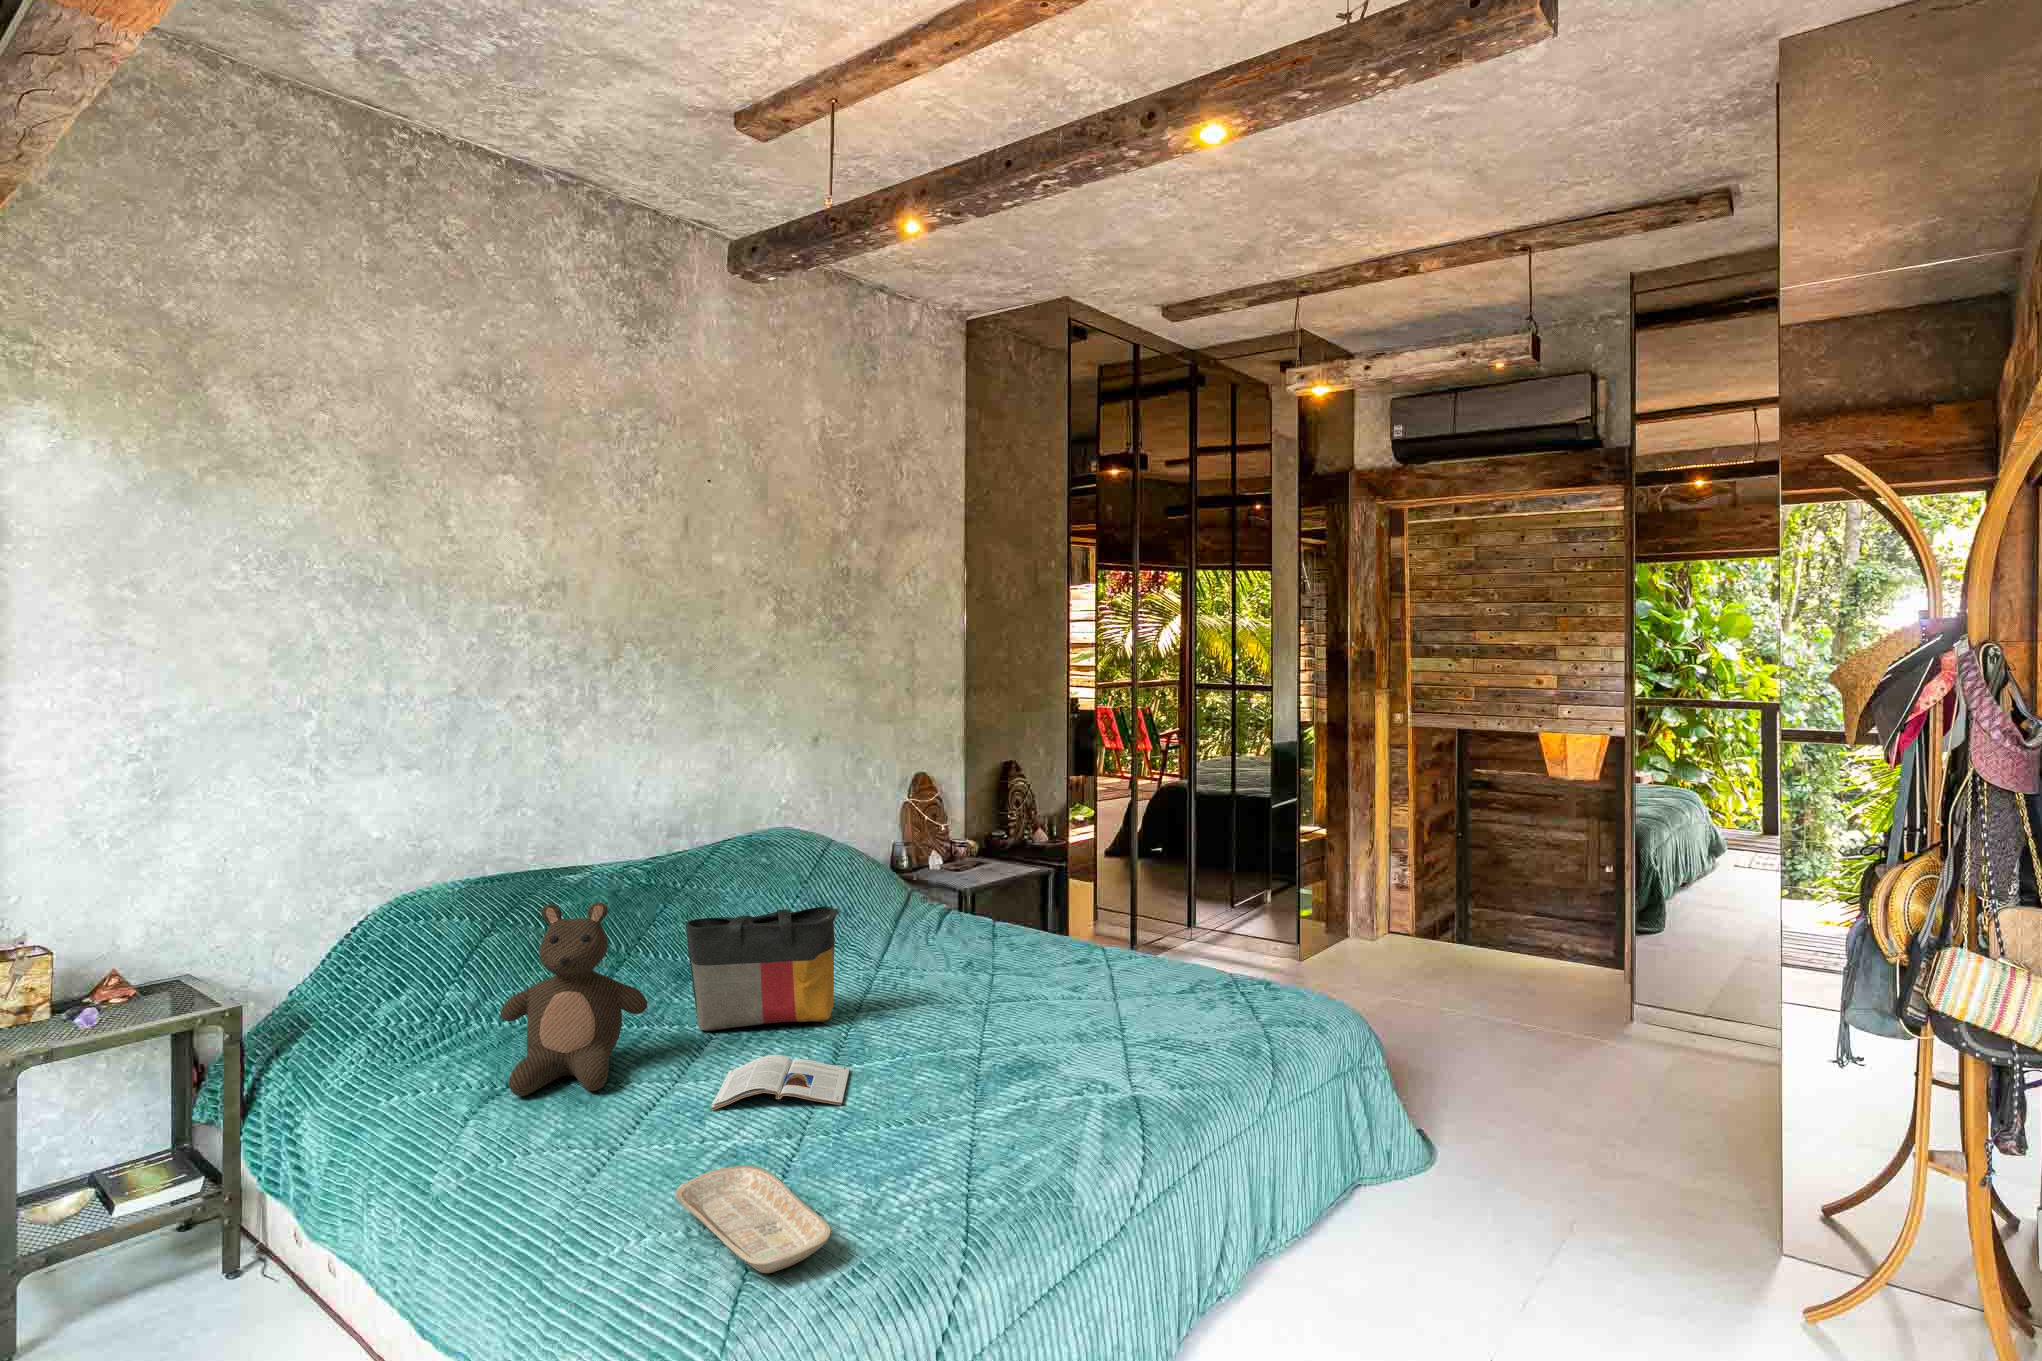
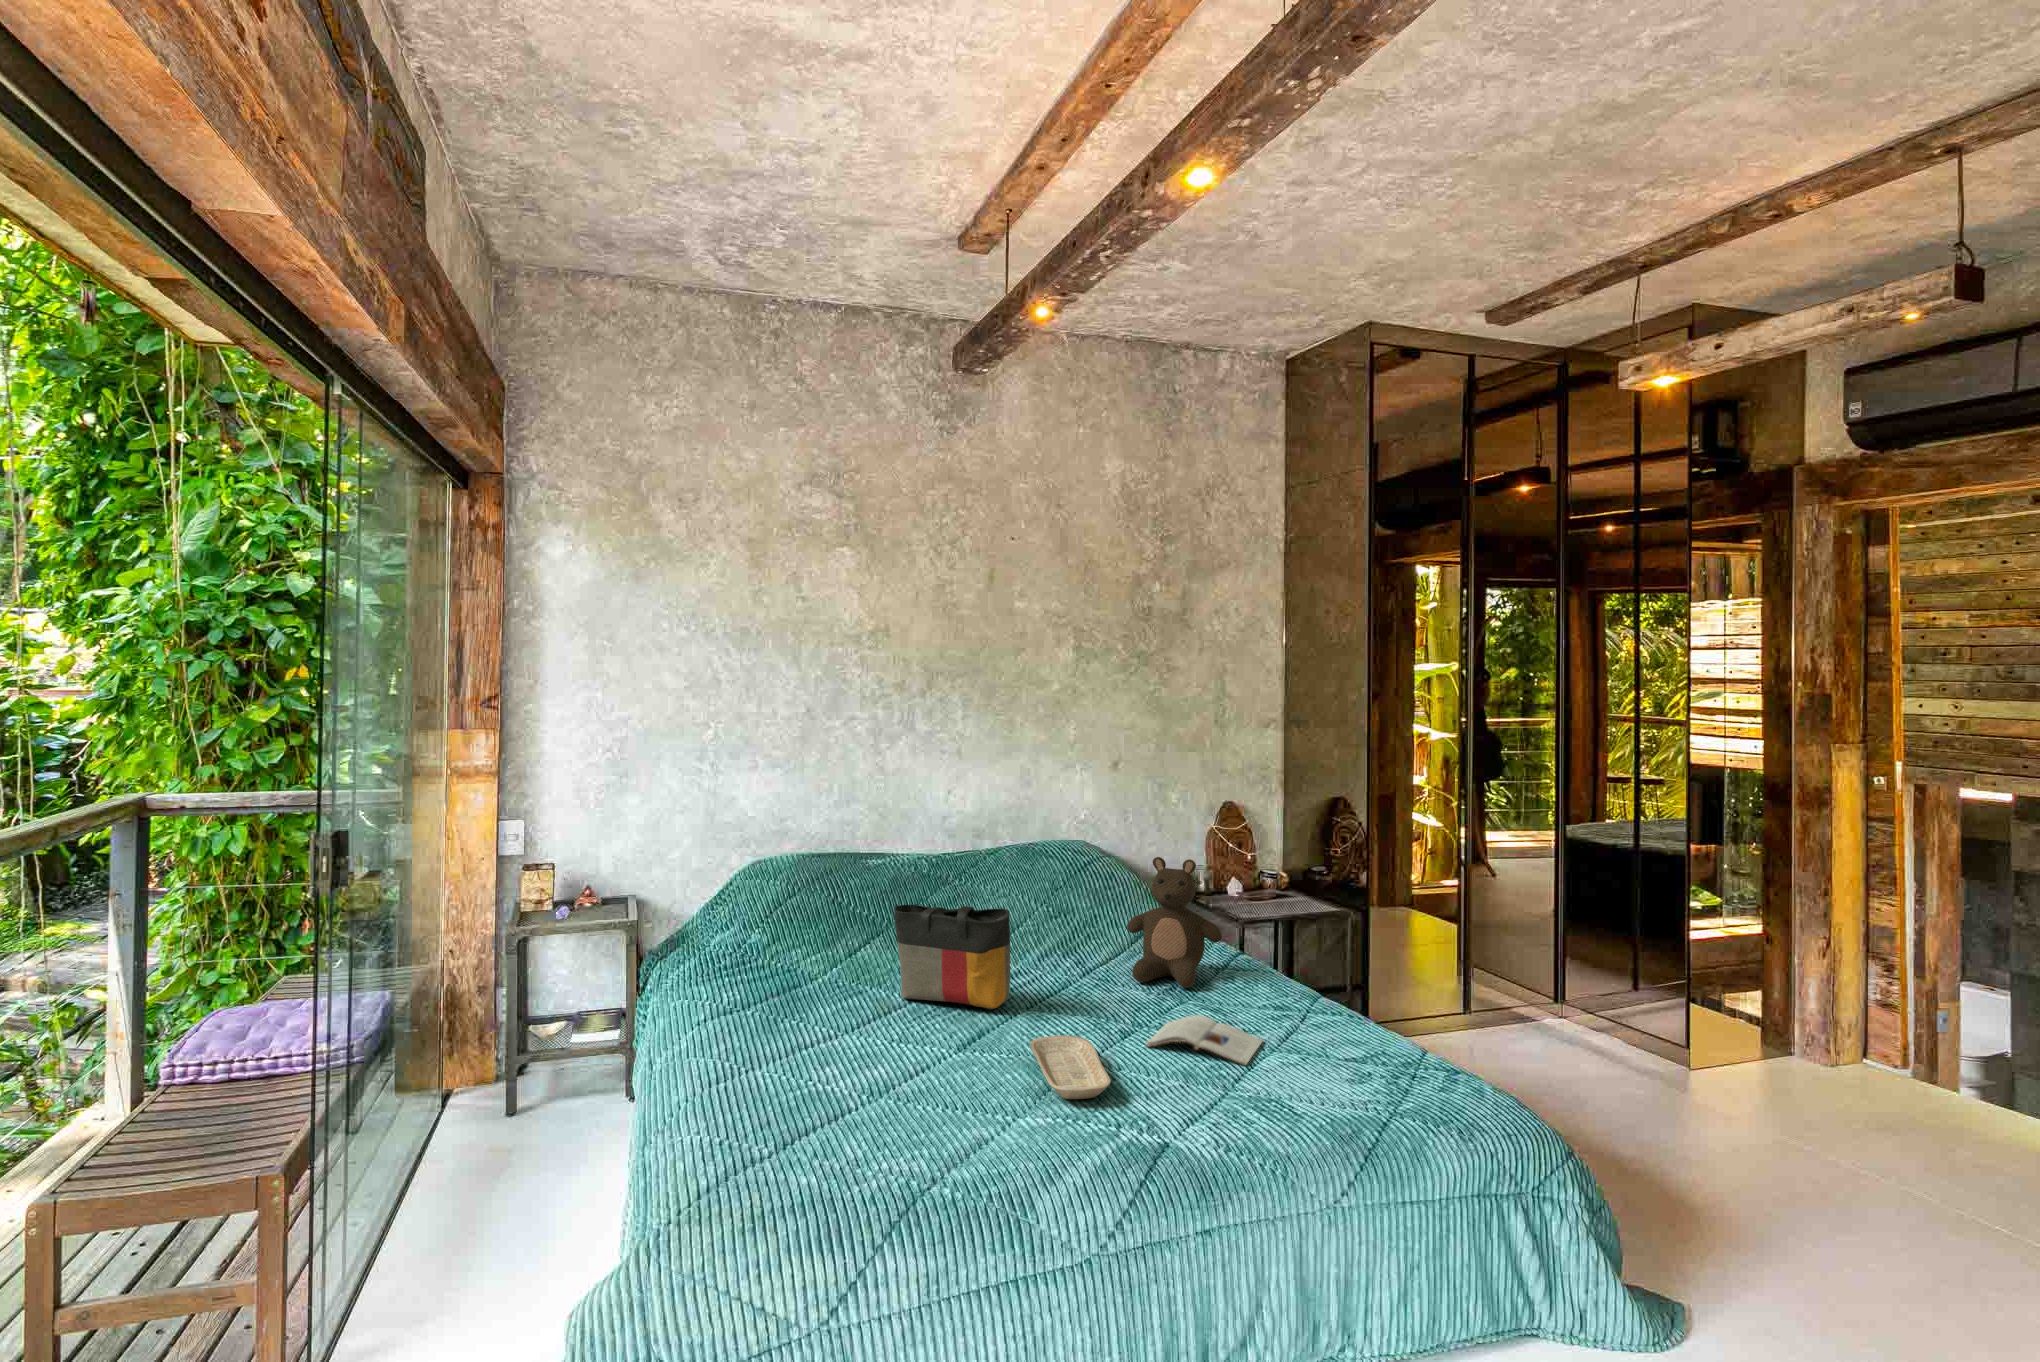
stuffed bear: present [501,902,647,1096] -> present [1127,857,1222,988]
magazine: present [711,1055,850,1110] -> present [1146,1015,1263,1065]
tray: present [675,1166,831,1273] -> present [1030,1035,1111,1099]

